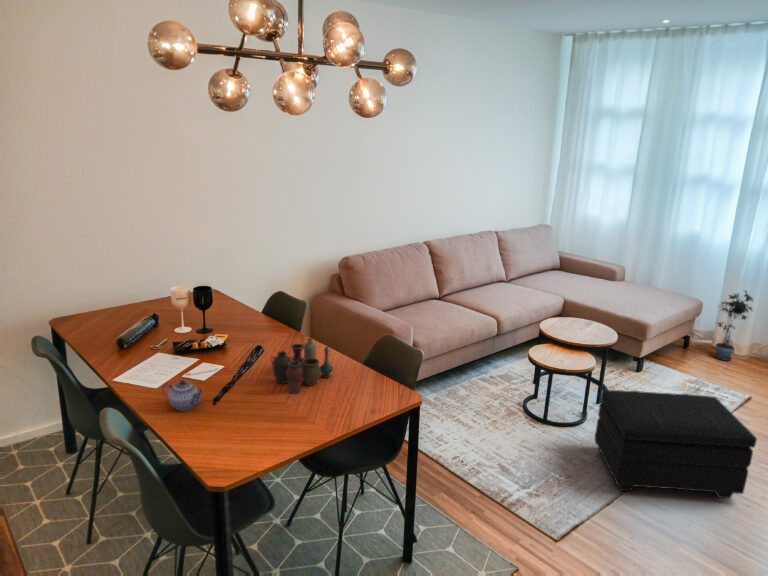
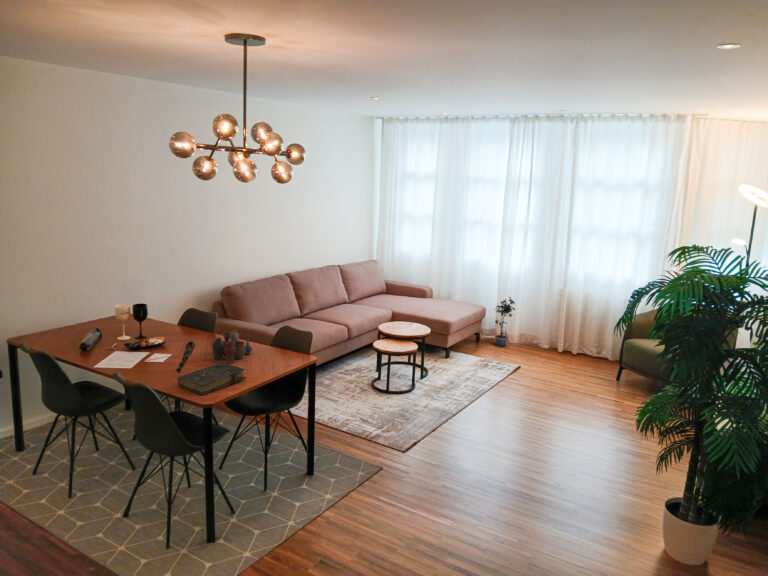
teapot: present [162,380,203,410] -> none [141,357,174,377]
footstool: present [595,390,757,498] -> none [422,358,515,423]
book: none [198,398,302,460] -> present [178,363,246,395]

